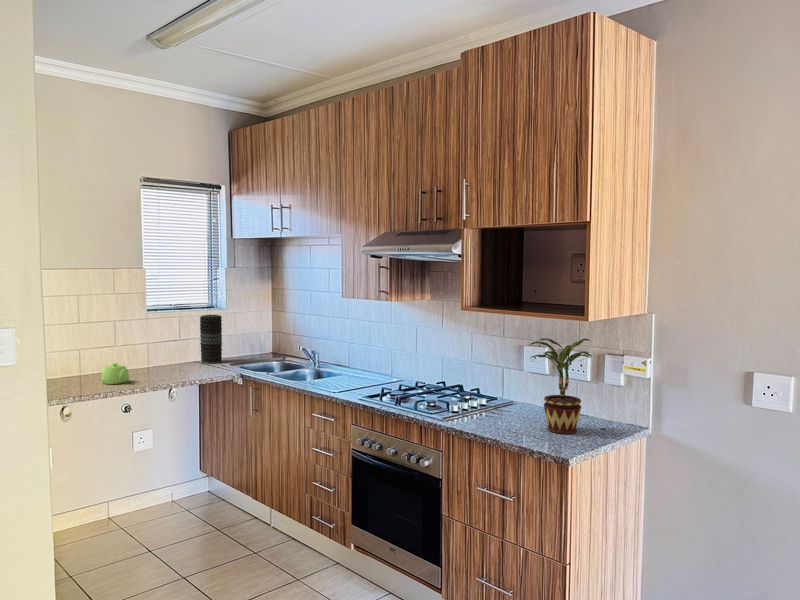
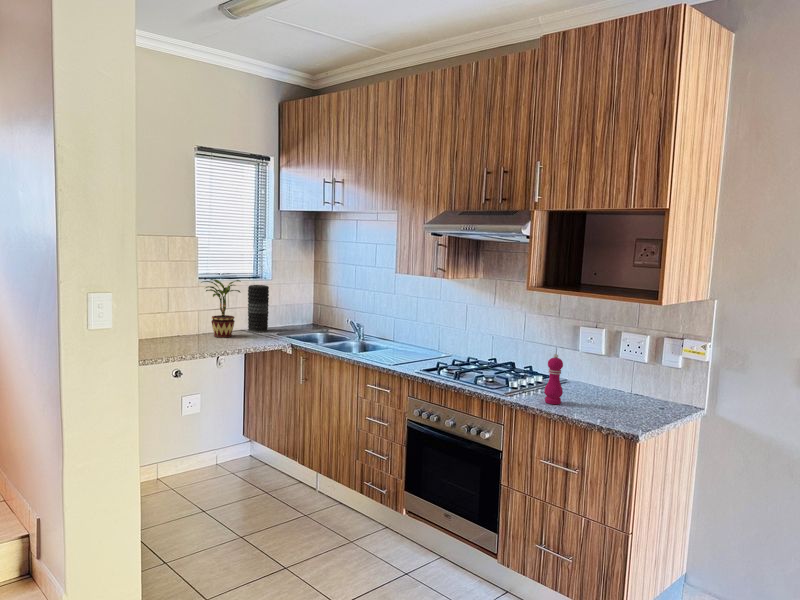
potted plant: present [529,338,592,434] -> present [201,279,241,338]
teapot: present [101,363,129,384] -> none [161,329,187,350]
pepper mill: none [480,375,499,428] -> present [544,354,563,404]

